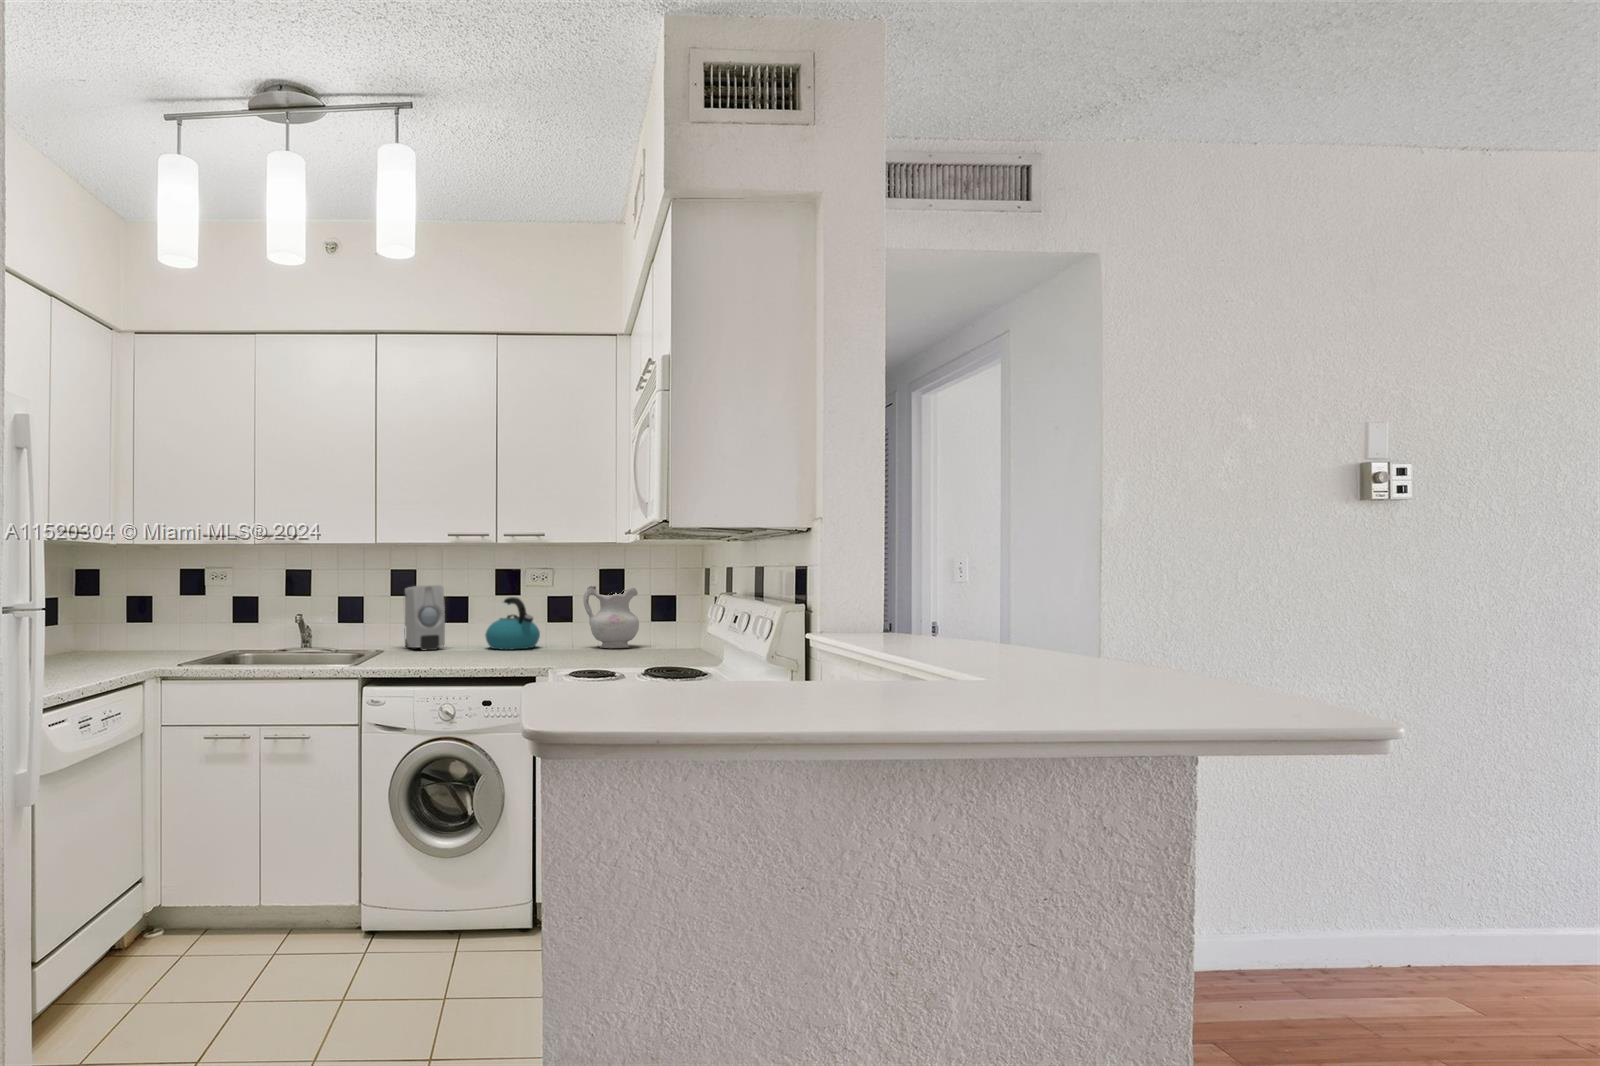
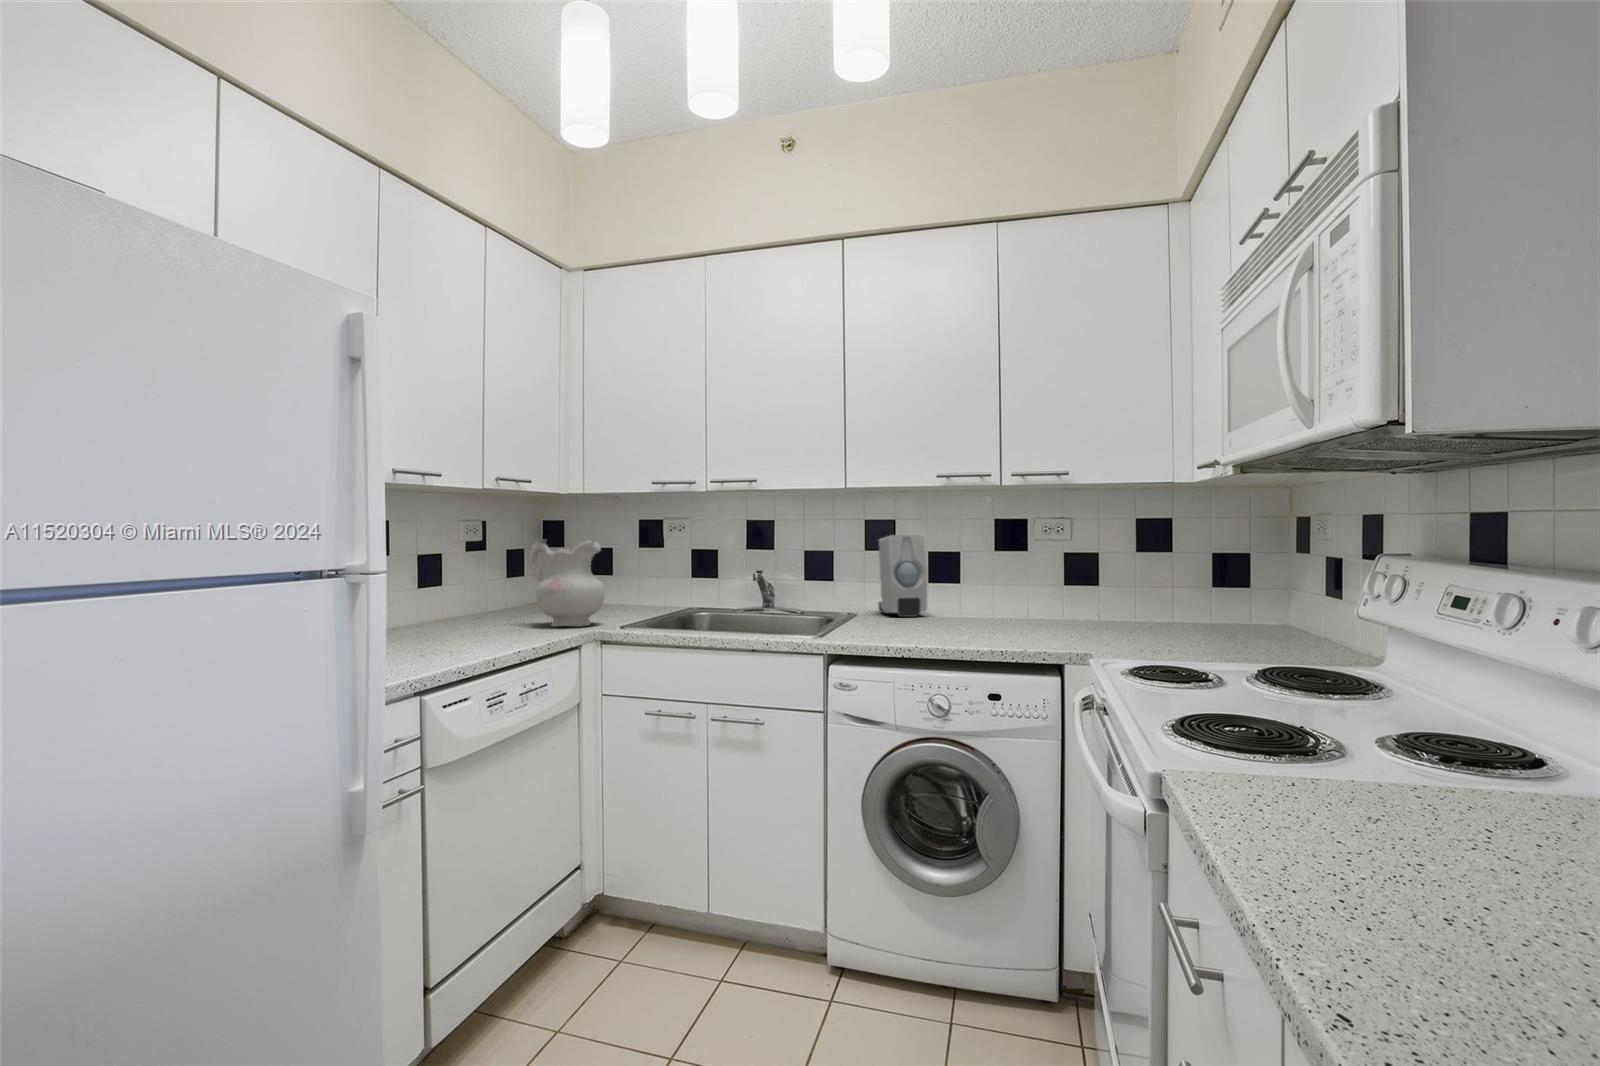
ceramic pitcher: present [583,586,639,648] -> present [530,539,605,627]
kettle: present [485,597,540,650] -> none [978,551,1048,619]

